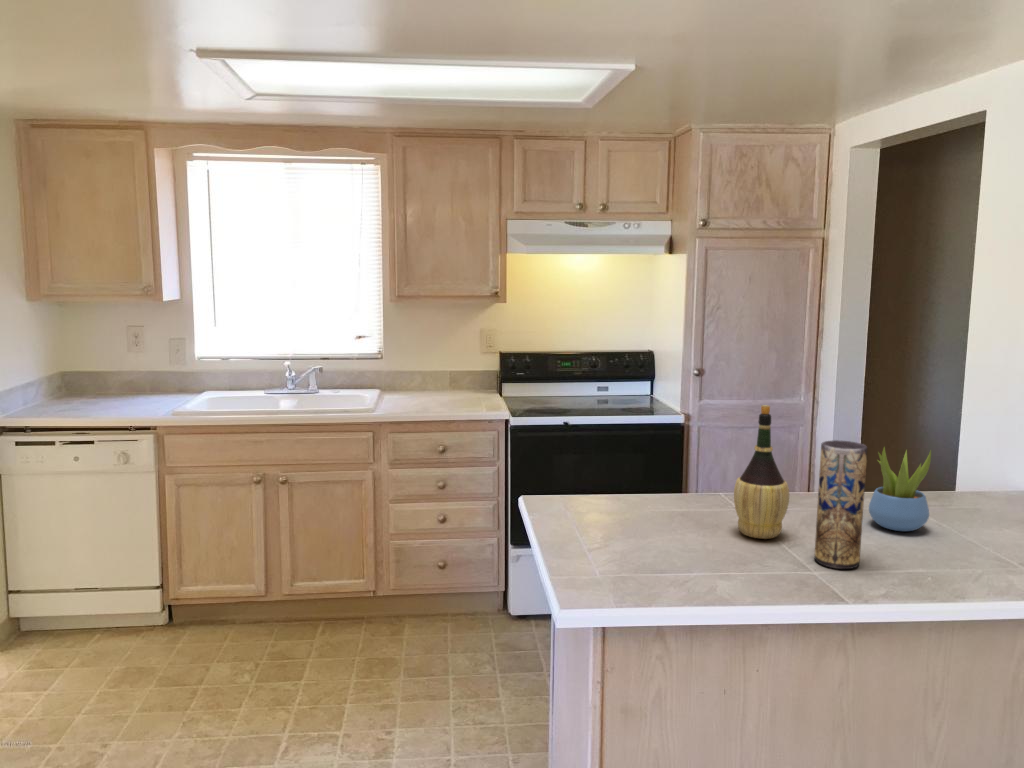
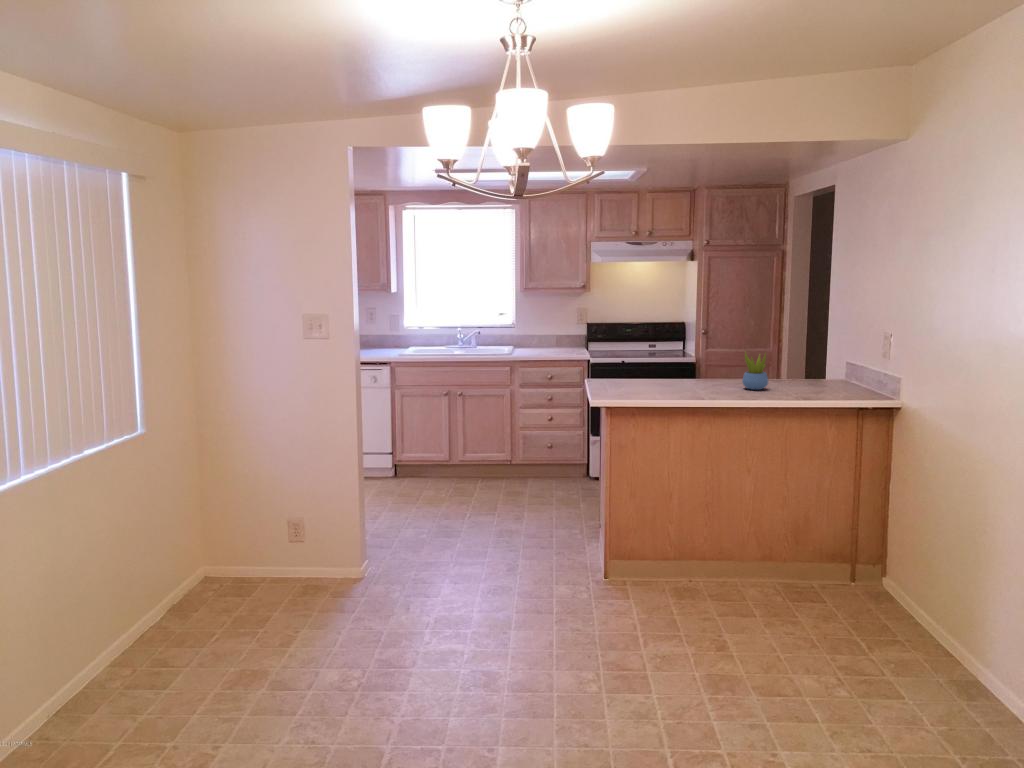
wine bottle: present [734,405,789,539] -> none [675,331,699,390]
vase: present [814,440,867,569] -> none [703,344,723,397]

